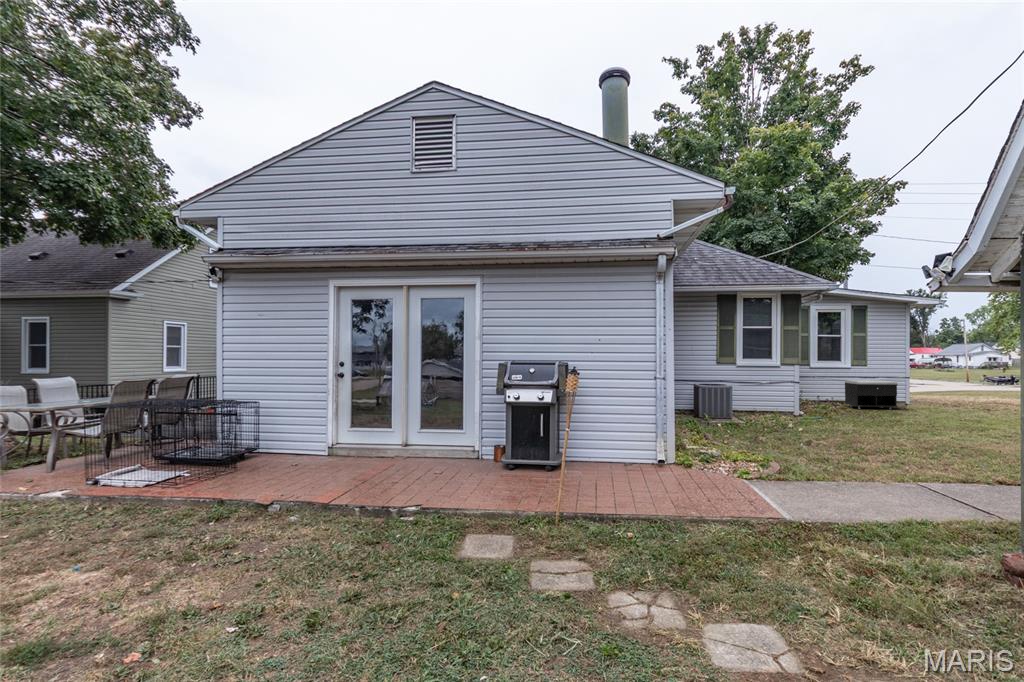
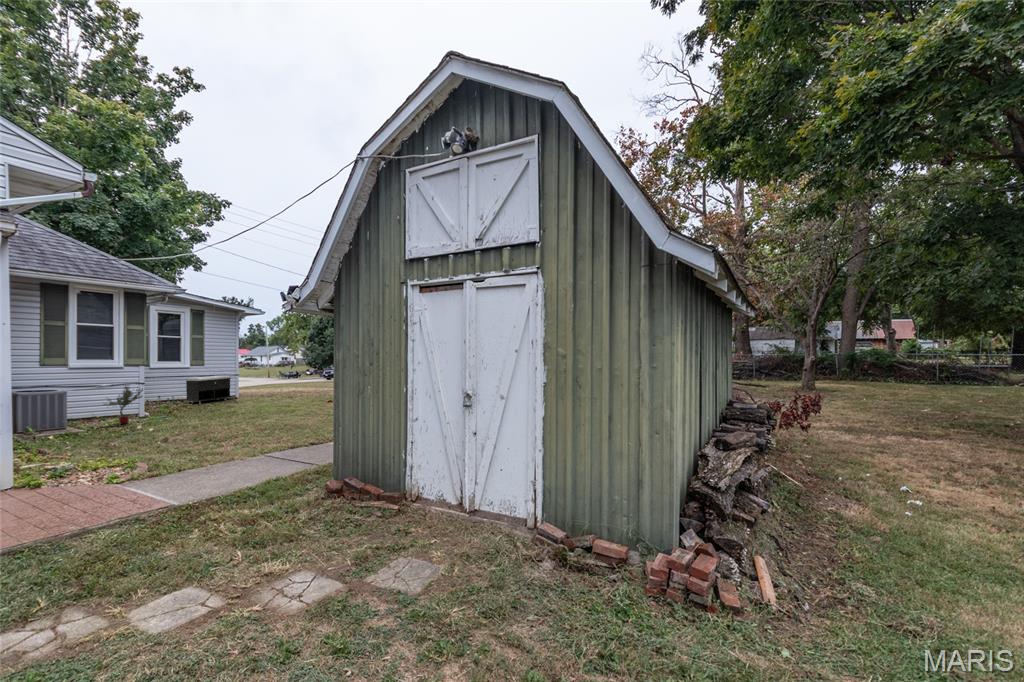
potted tree: none [763,382,798,418] -> present [106,385,143,424]

